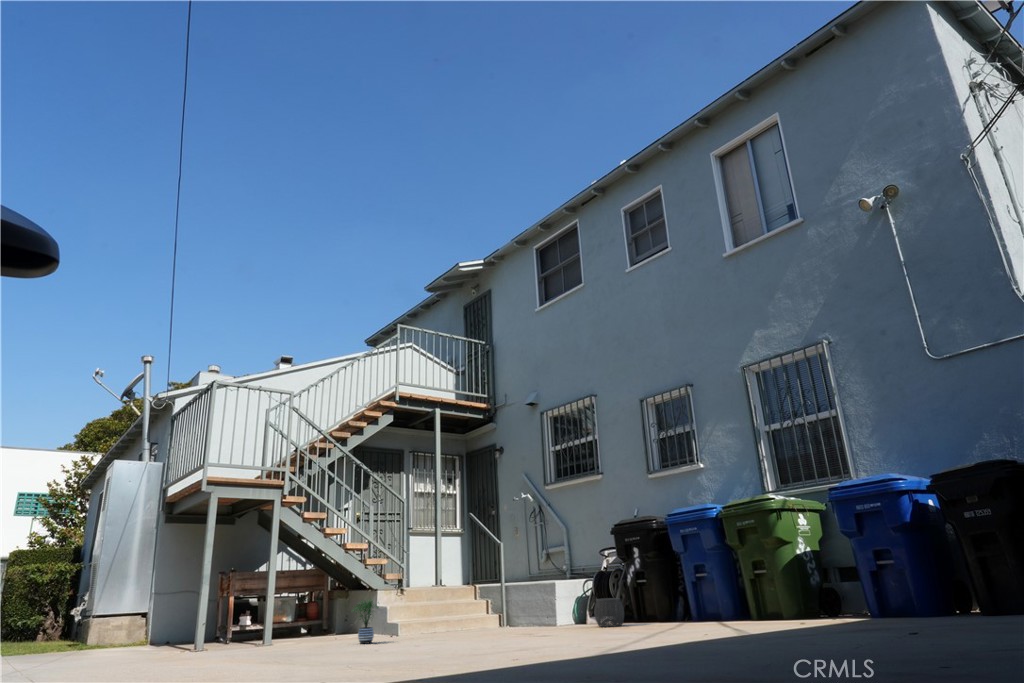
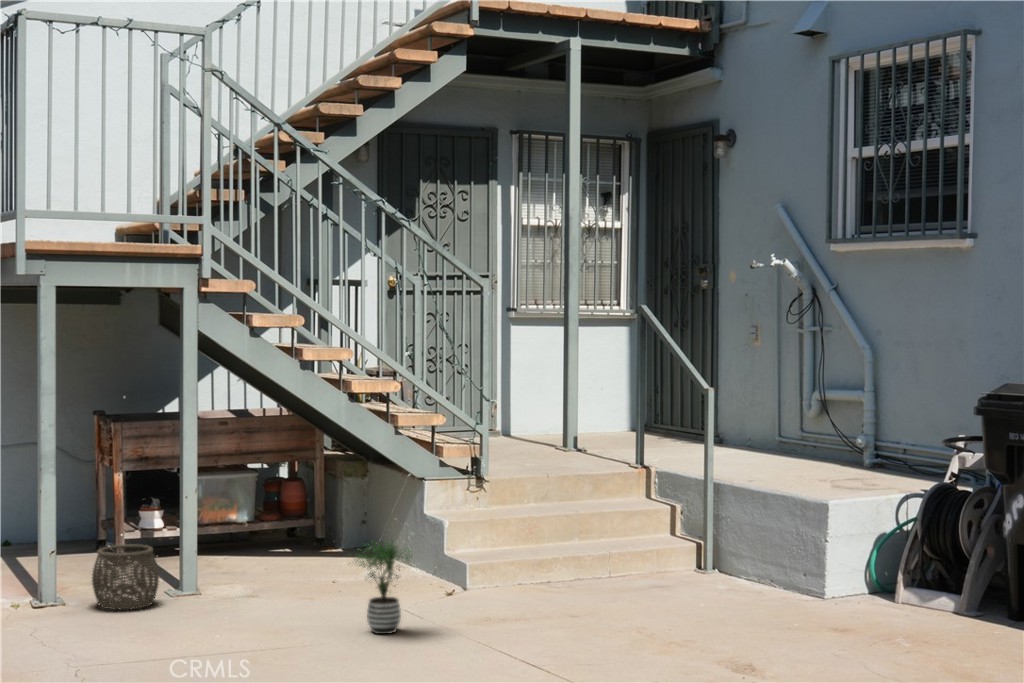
woven basket: present [594,598,624,627] -> present [92,544,159,610]

